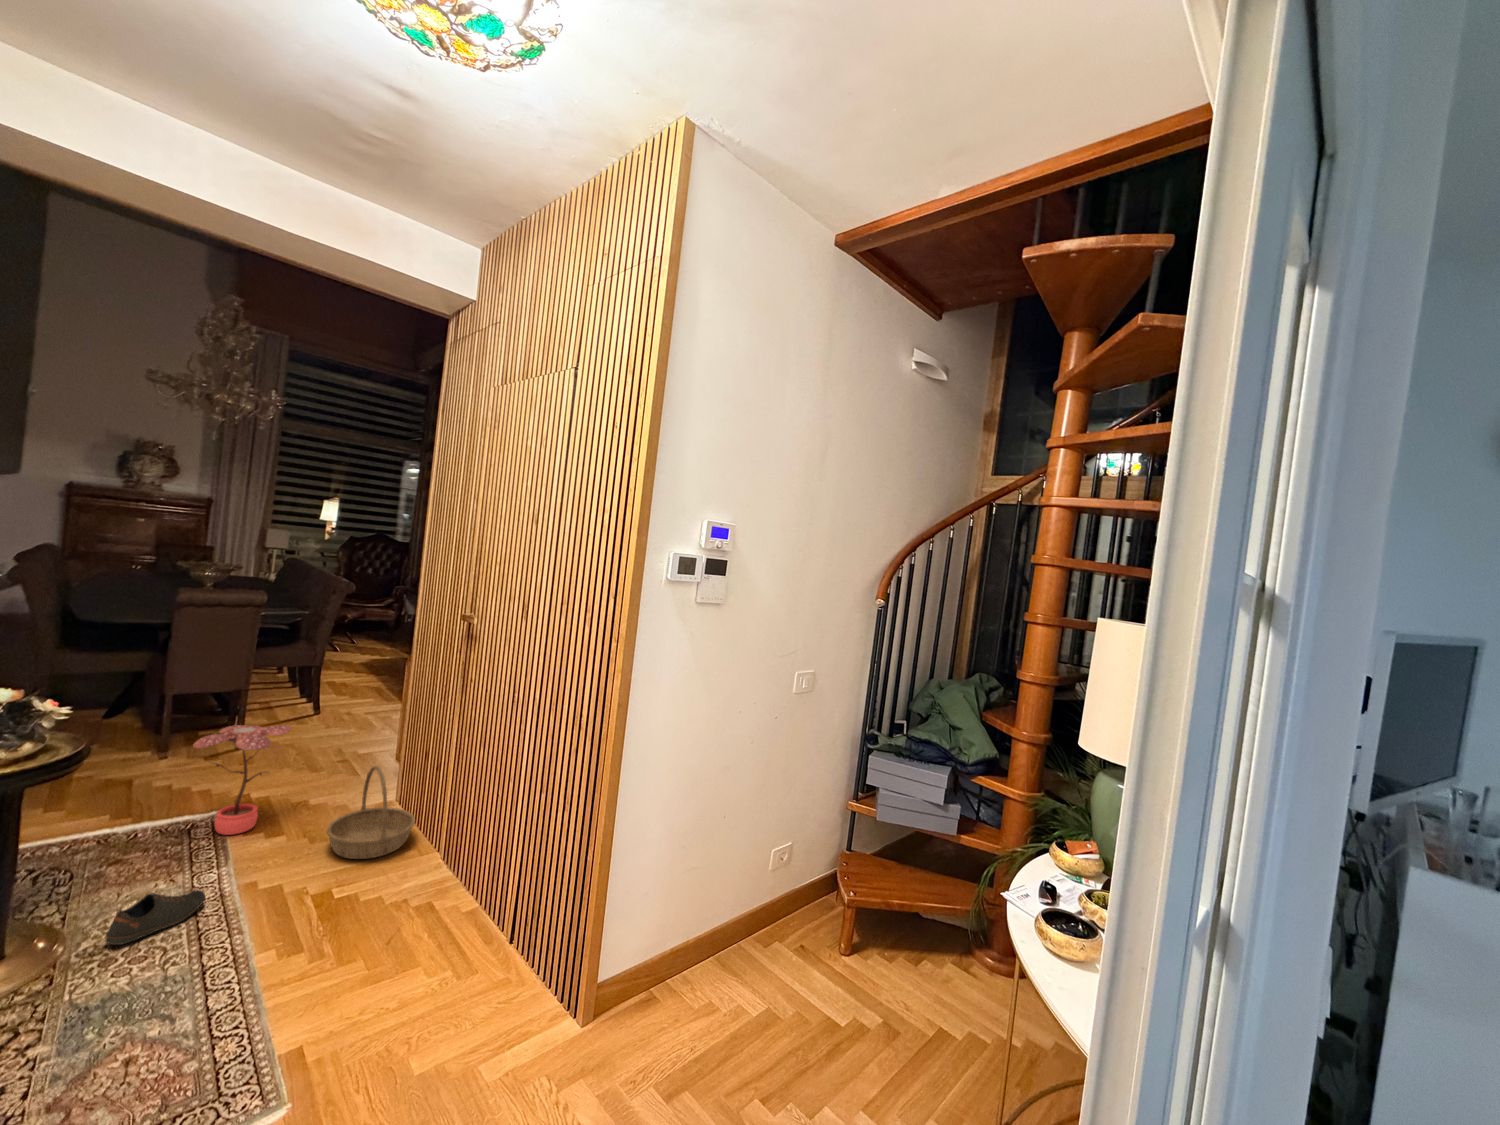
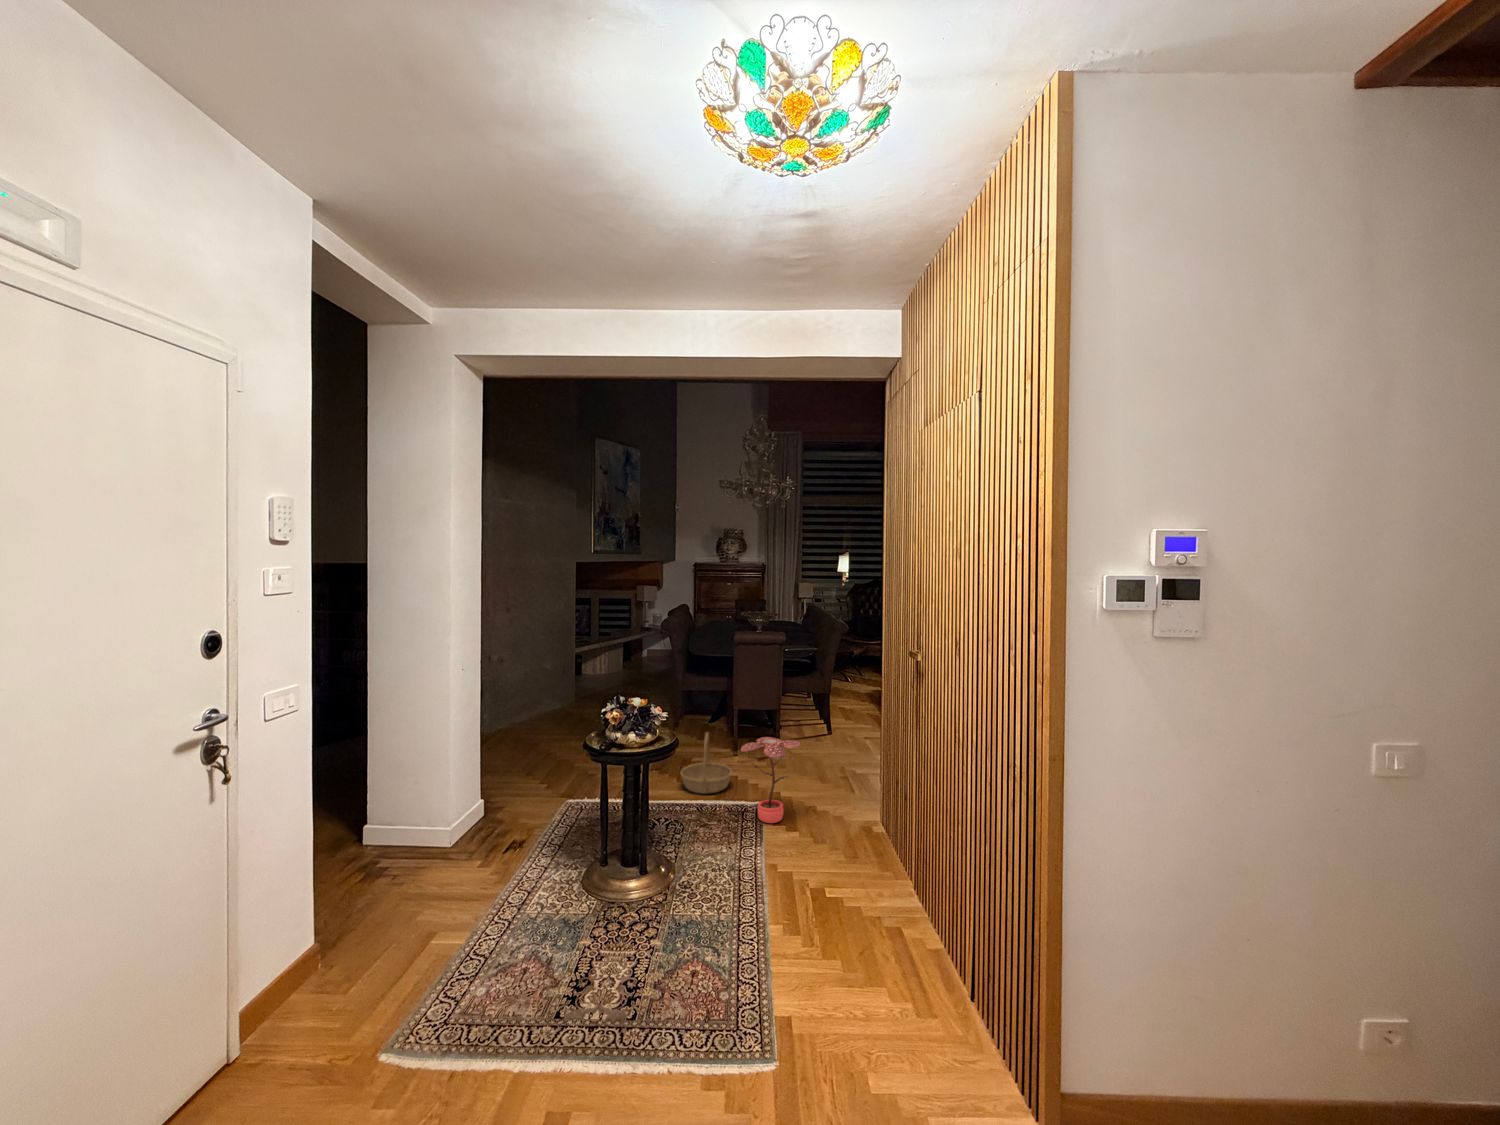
basket: present [327,766,415,859] -> present [681,732,732,794]
shoe: present [106,890,206,945] -> none [692,855,746,888]

